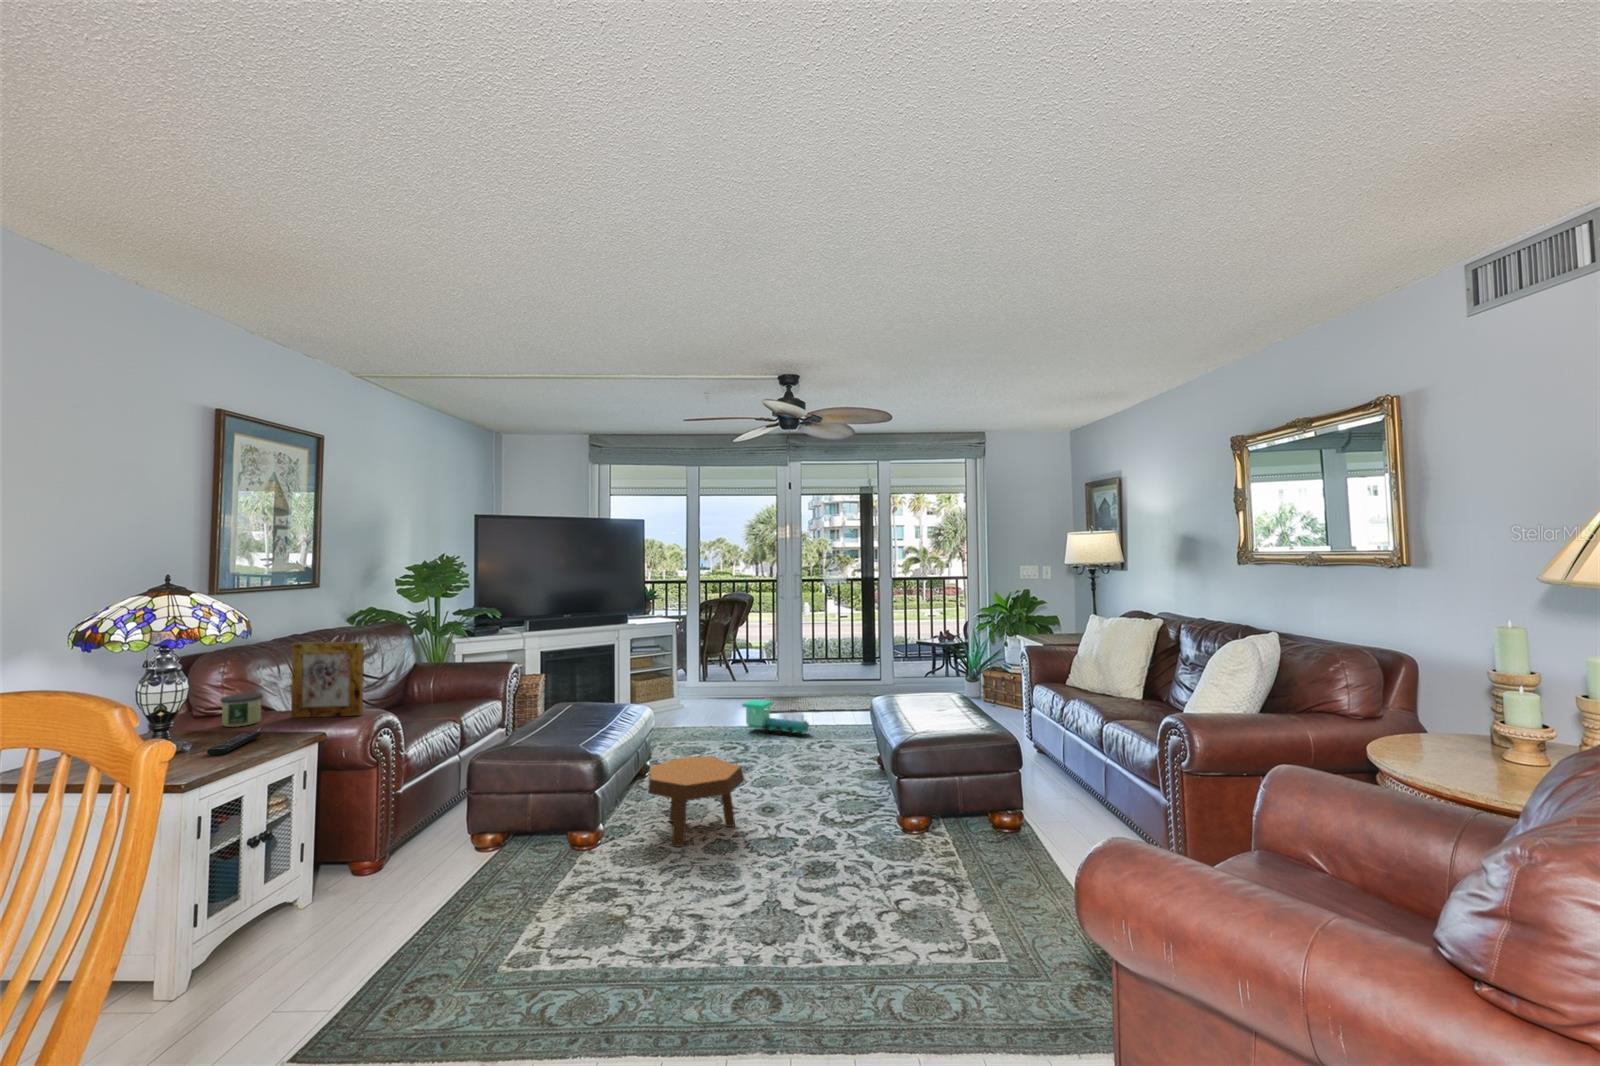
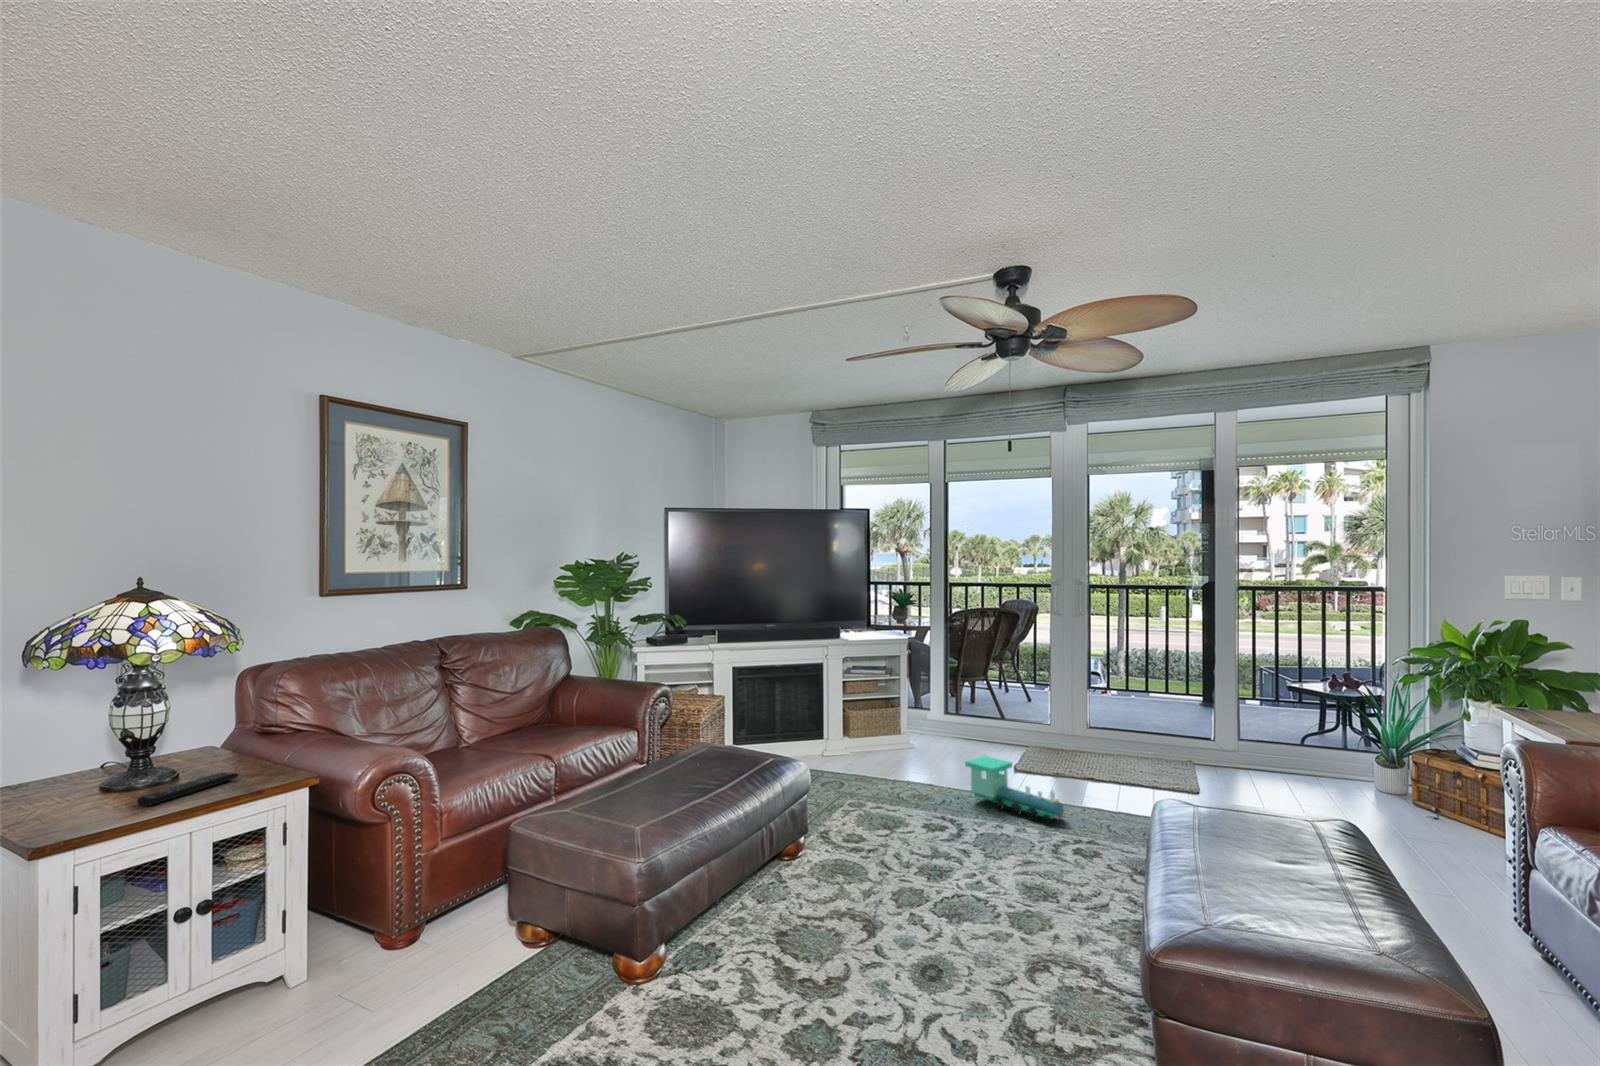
picture frame: present [291,642,364,717] -> none [330,658,392,755]
candle: present [220,693,263,727] -> none [250,715,299,756]
footstool: present [648,757,744,847] -> none [721,860,880,1026]

